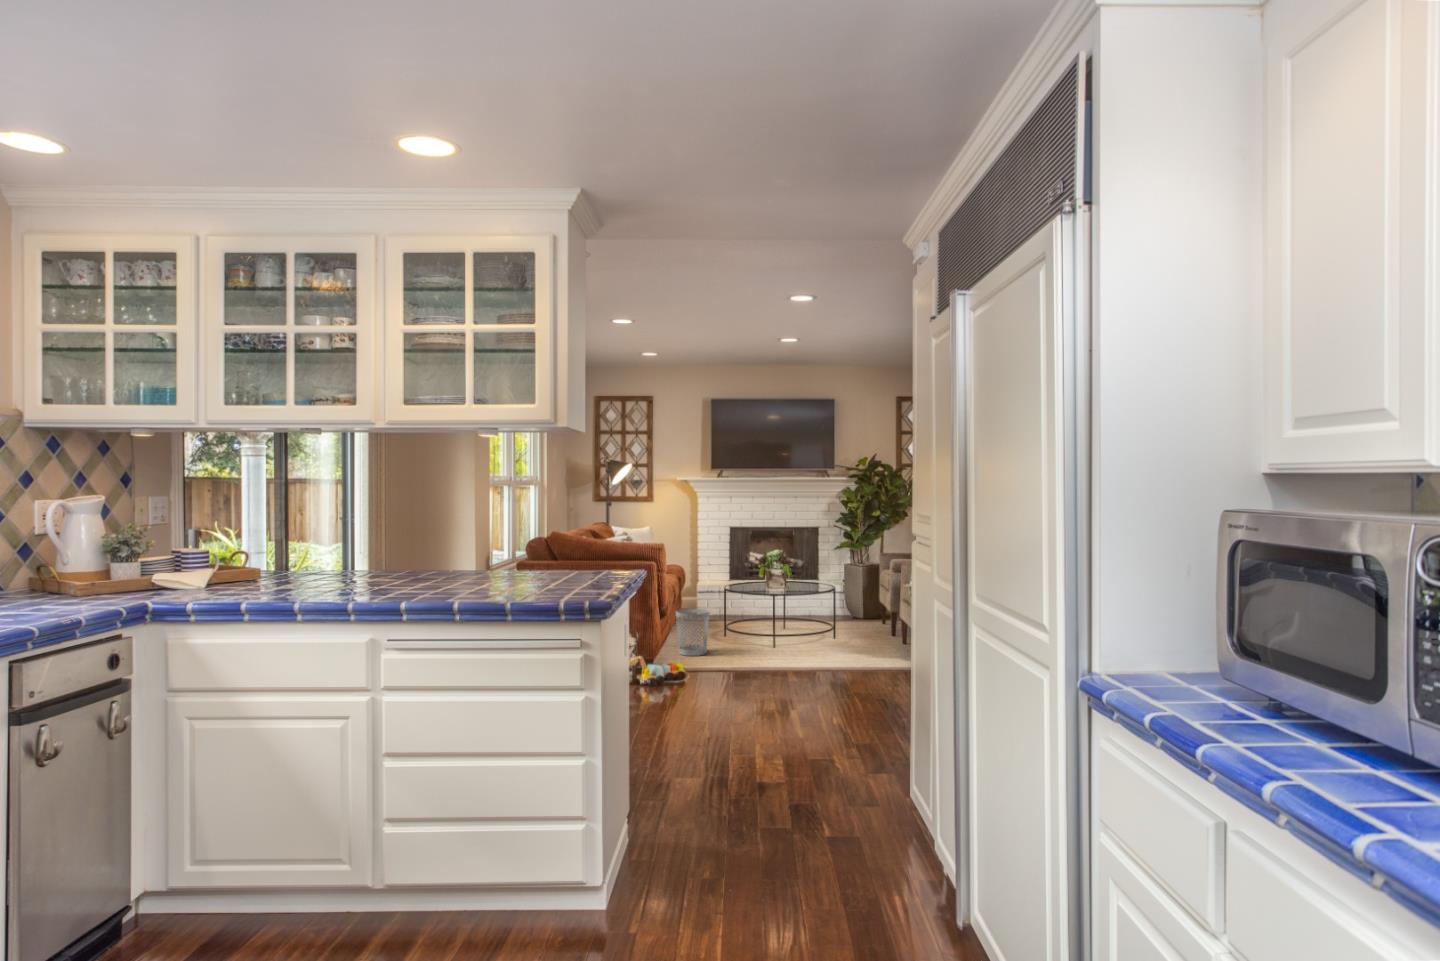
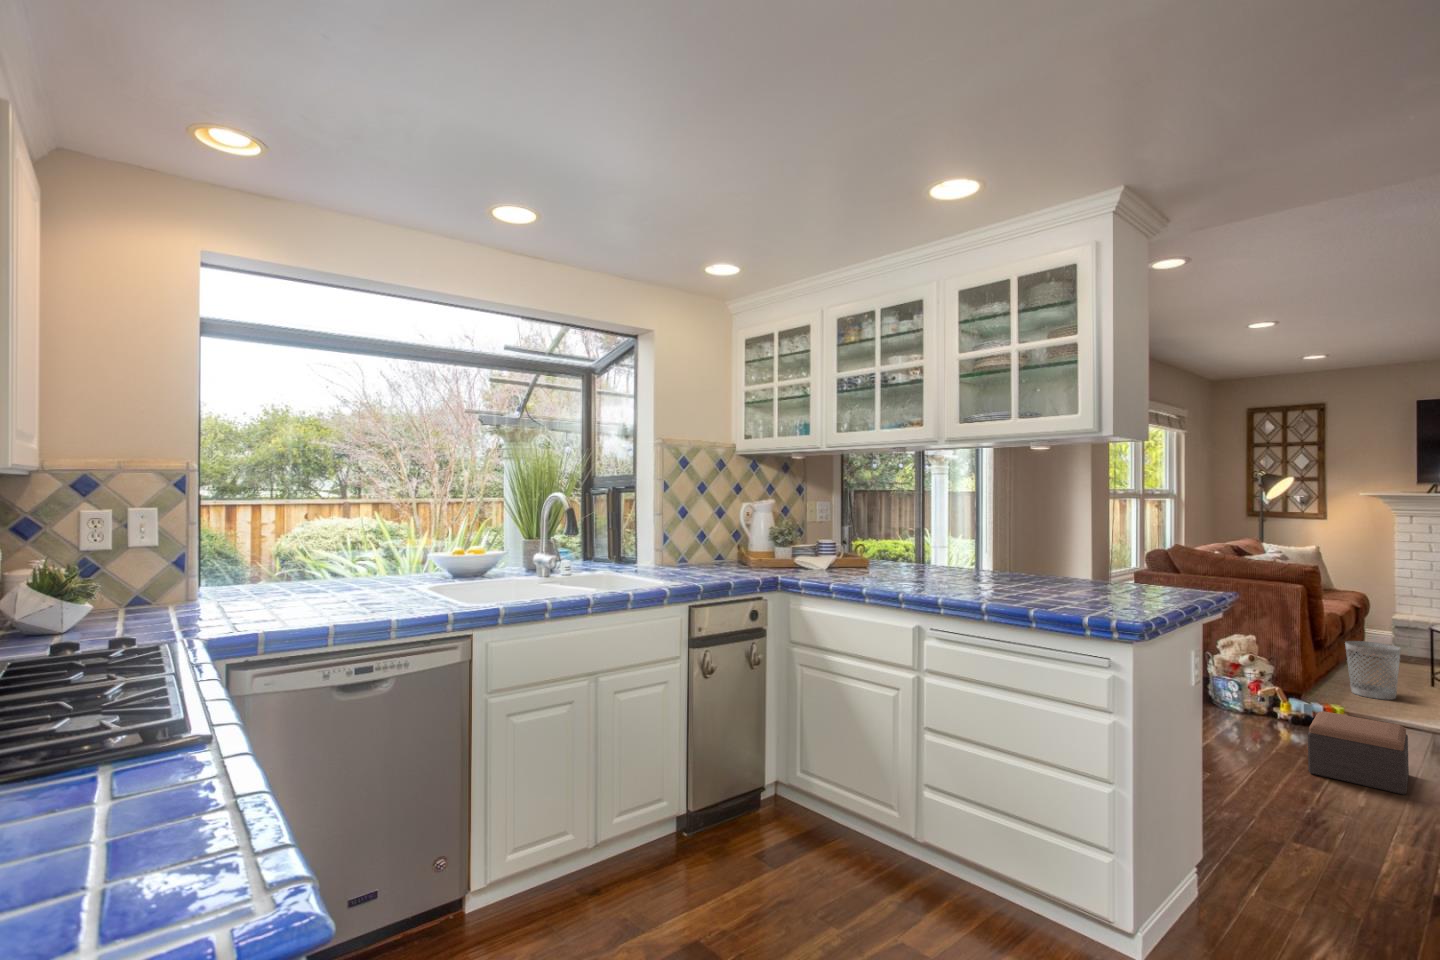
footstool: none [669,671,728,725] -> present [1308,711,1409,795]

